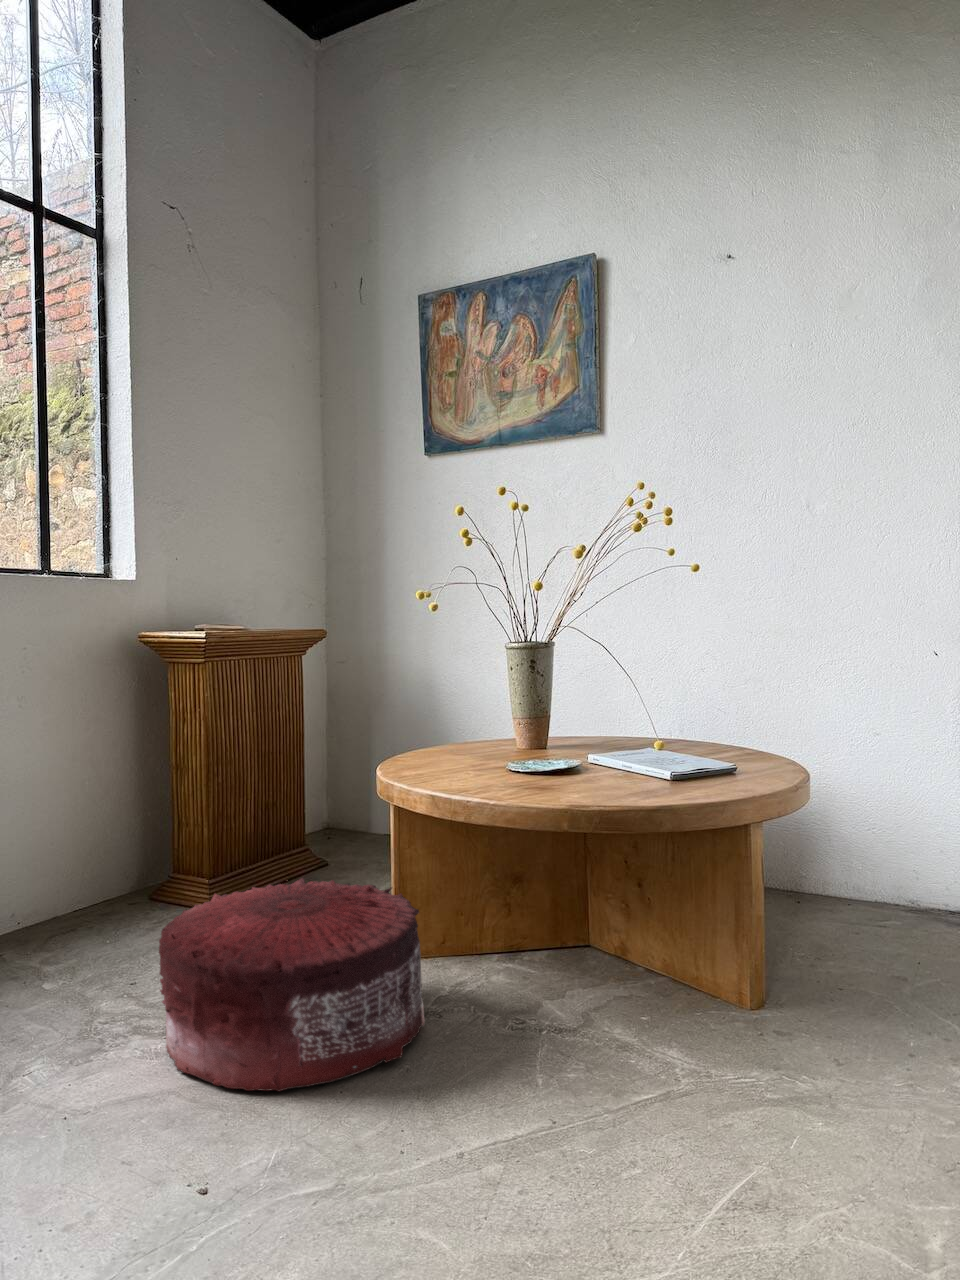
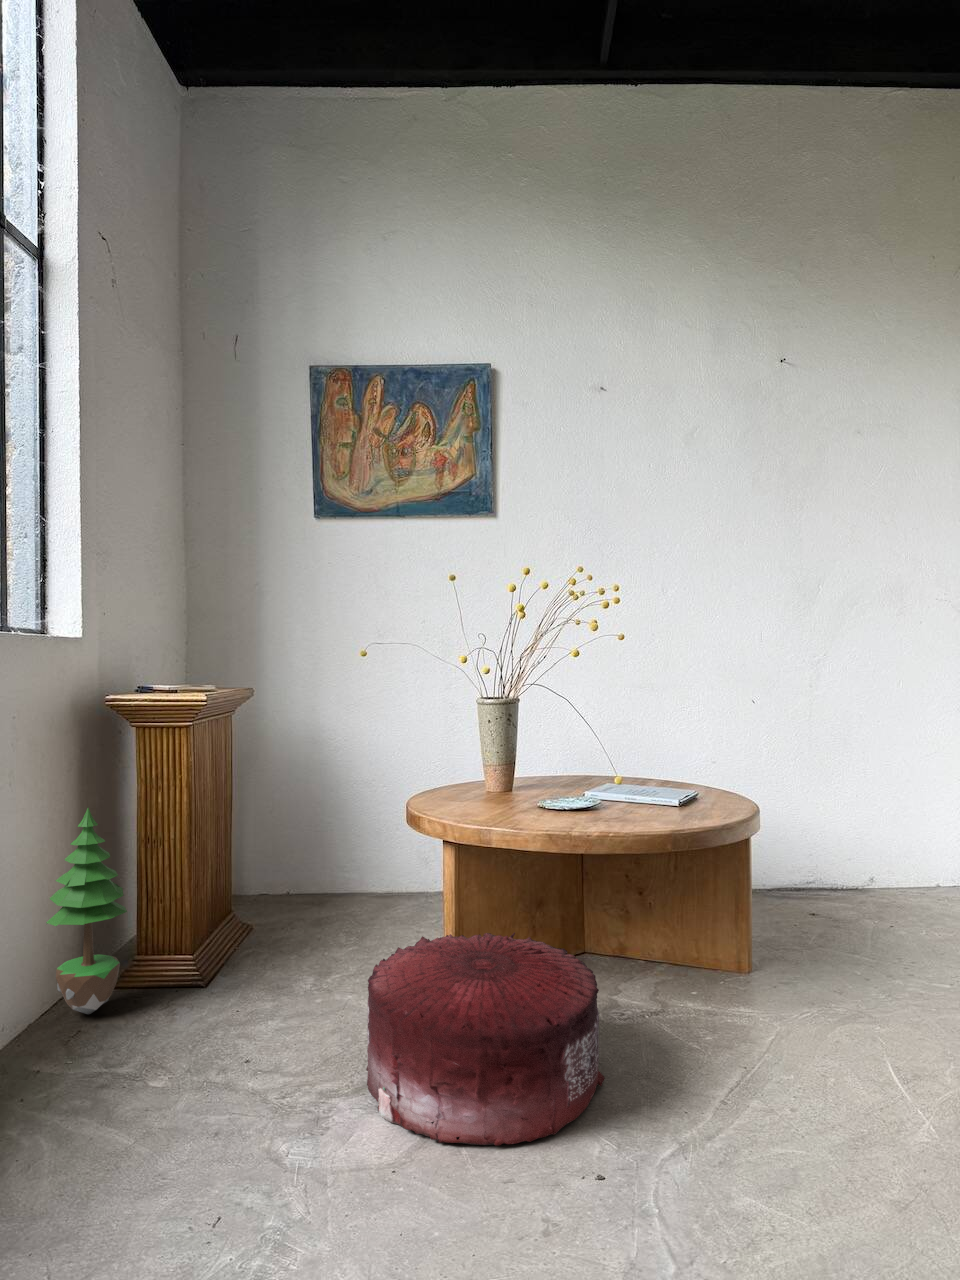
potted tree: none [61,729,134,918] -> present [46,808,127,1014]

